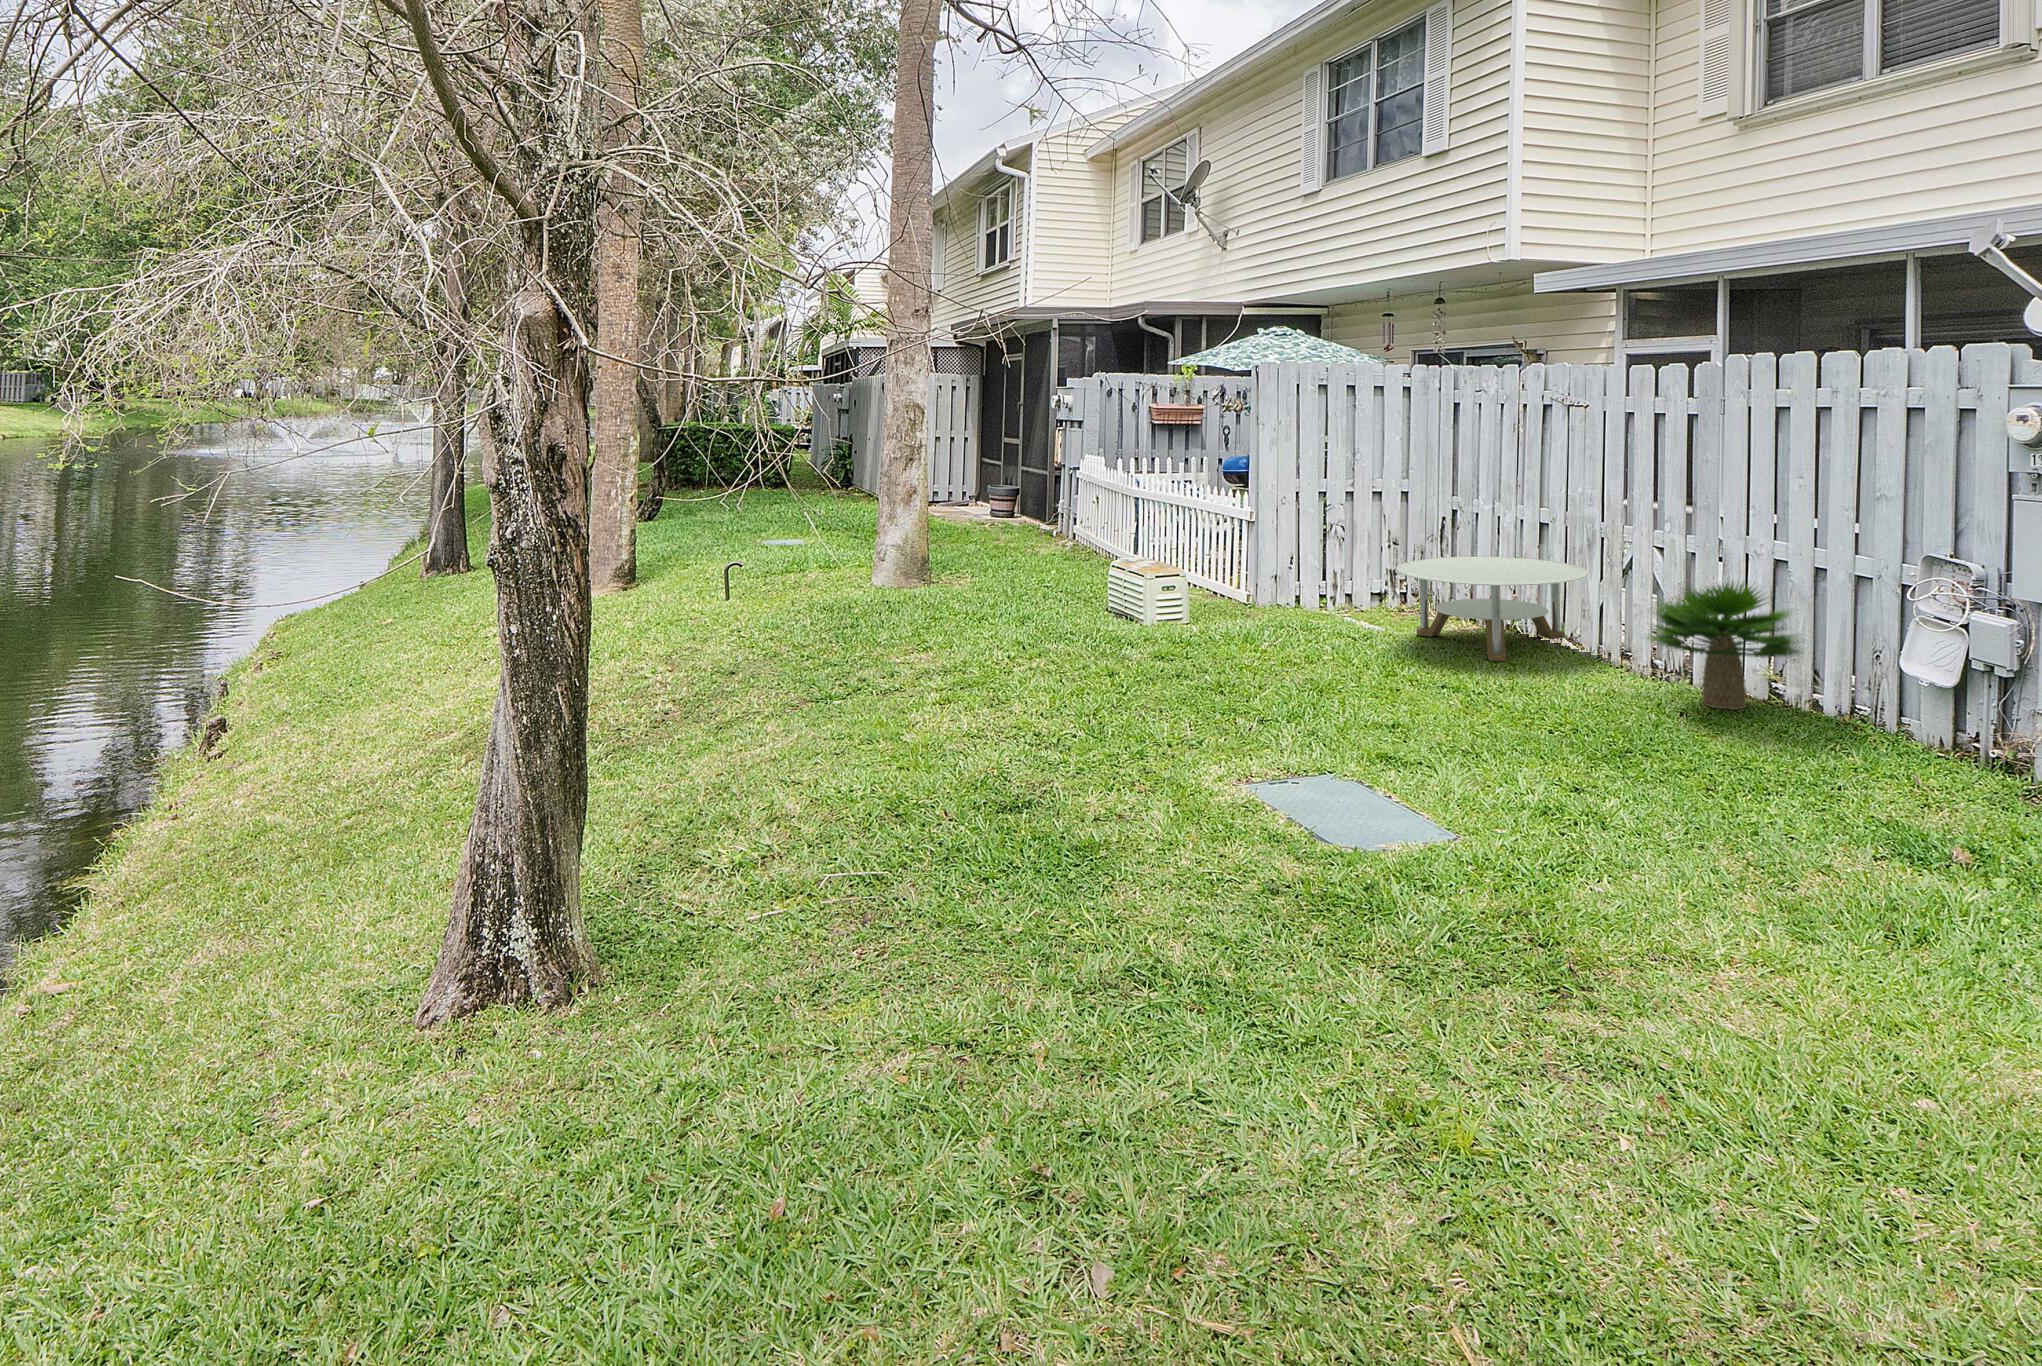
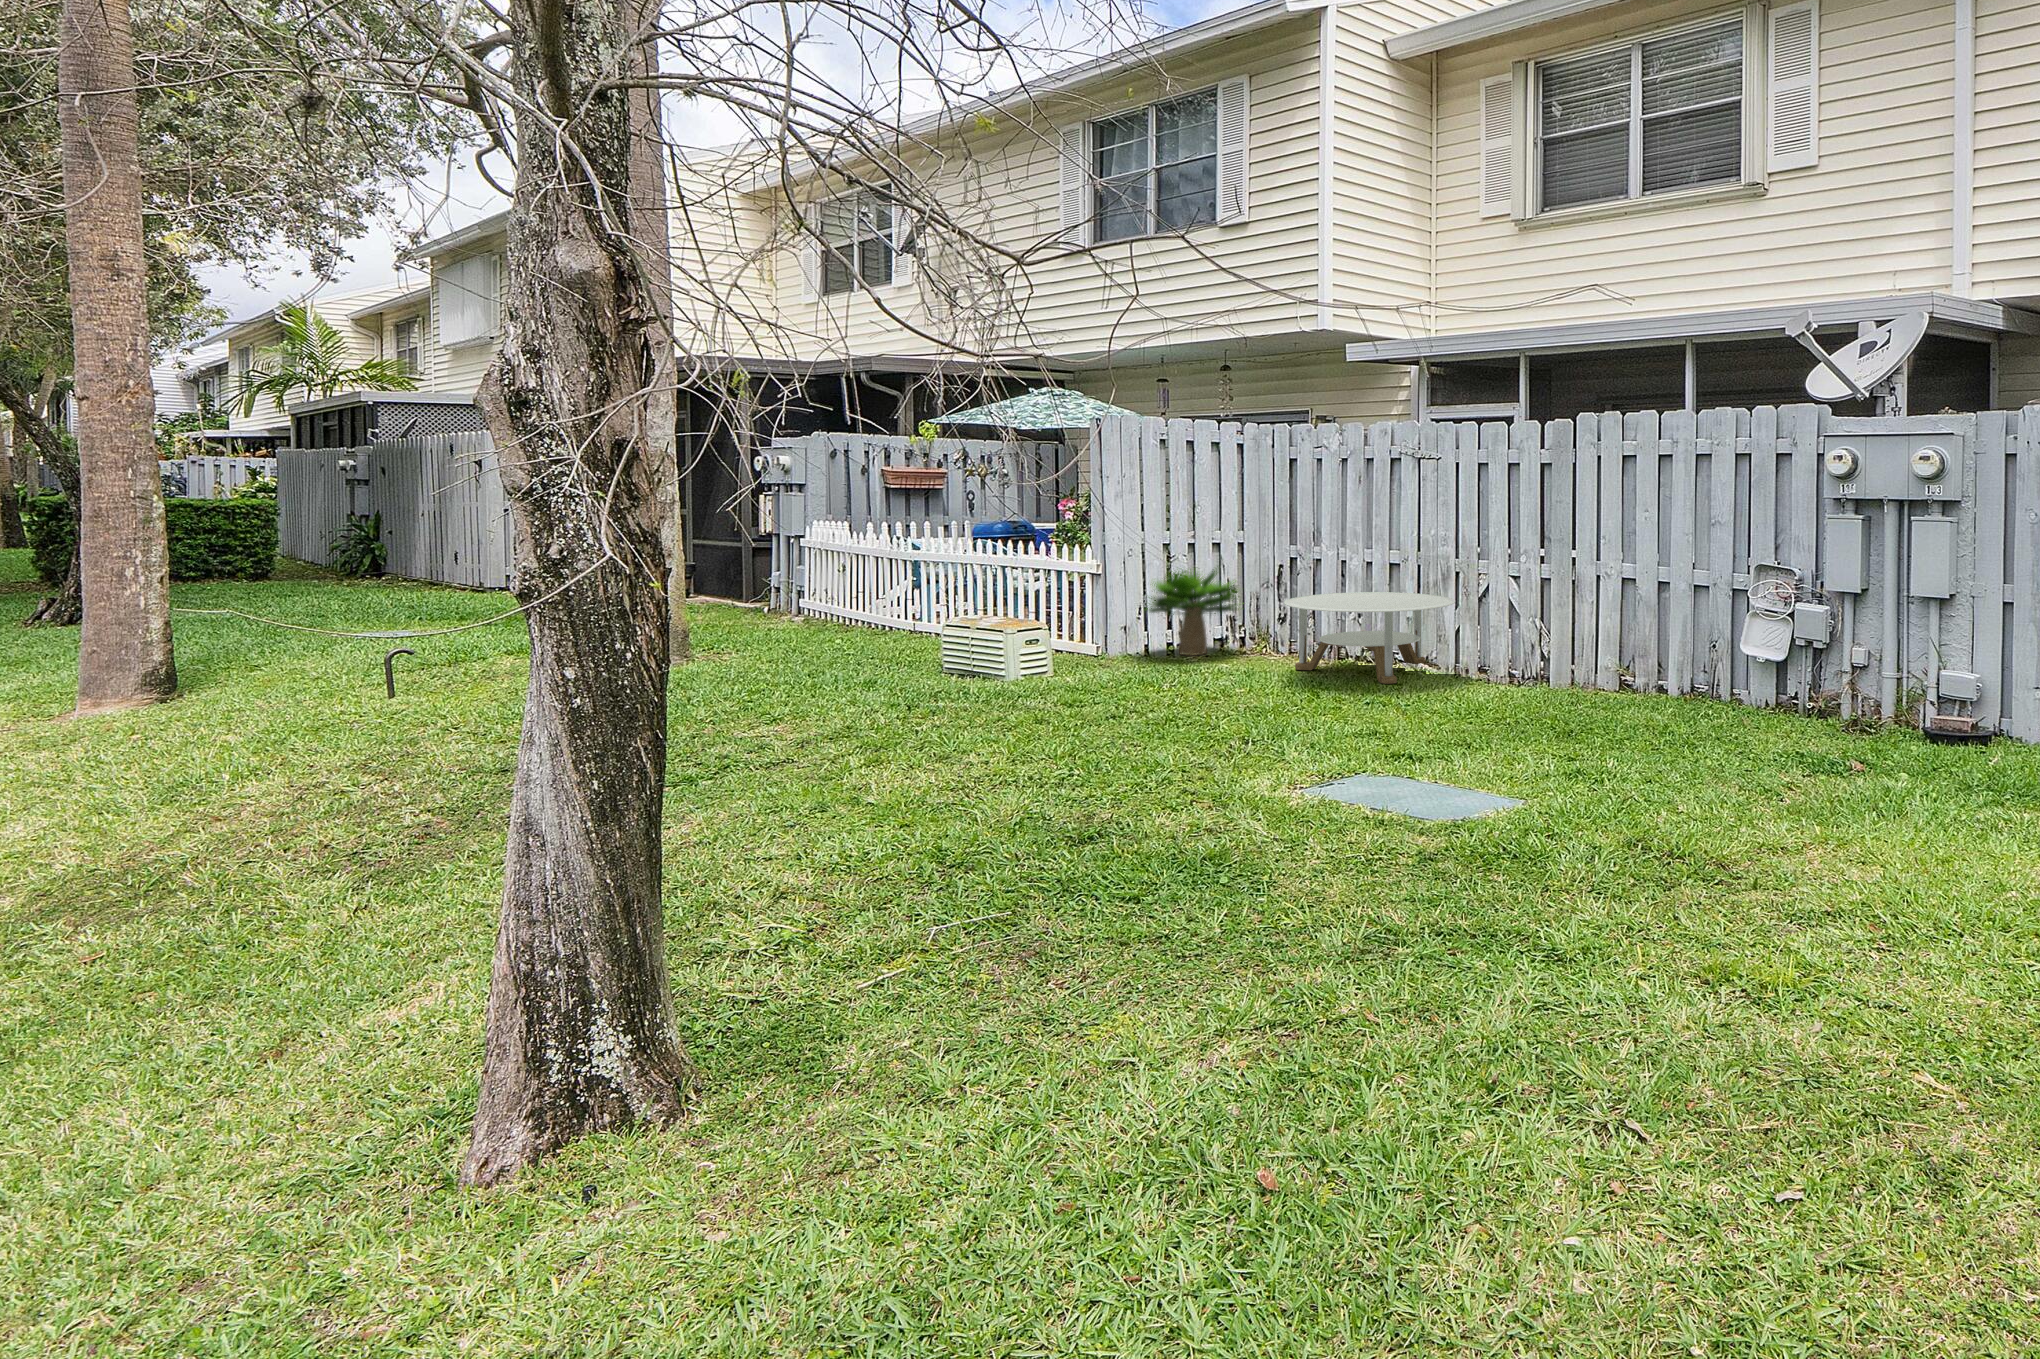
potted plant: present [1648,582,1799,710] -> present [1145,568,1240,656]

